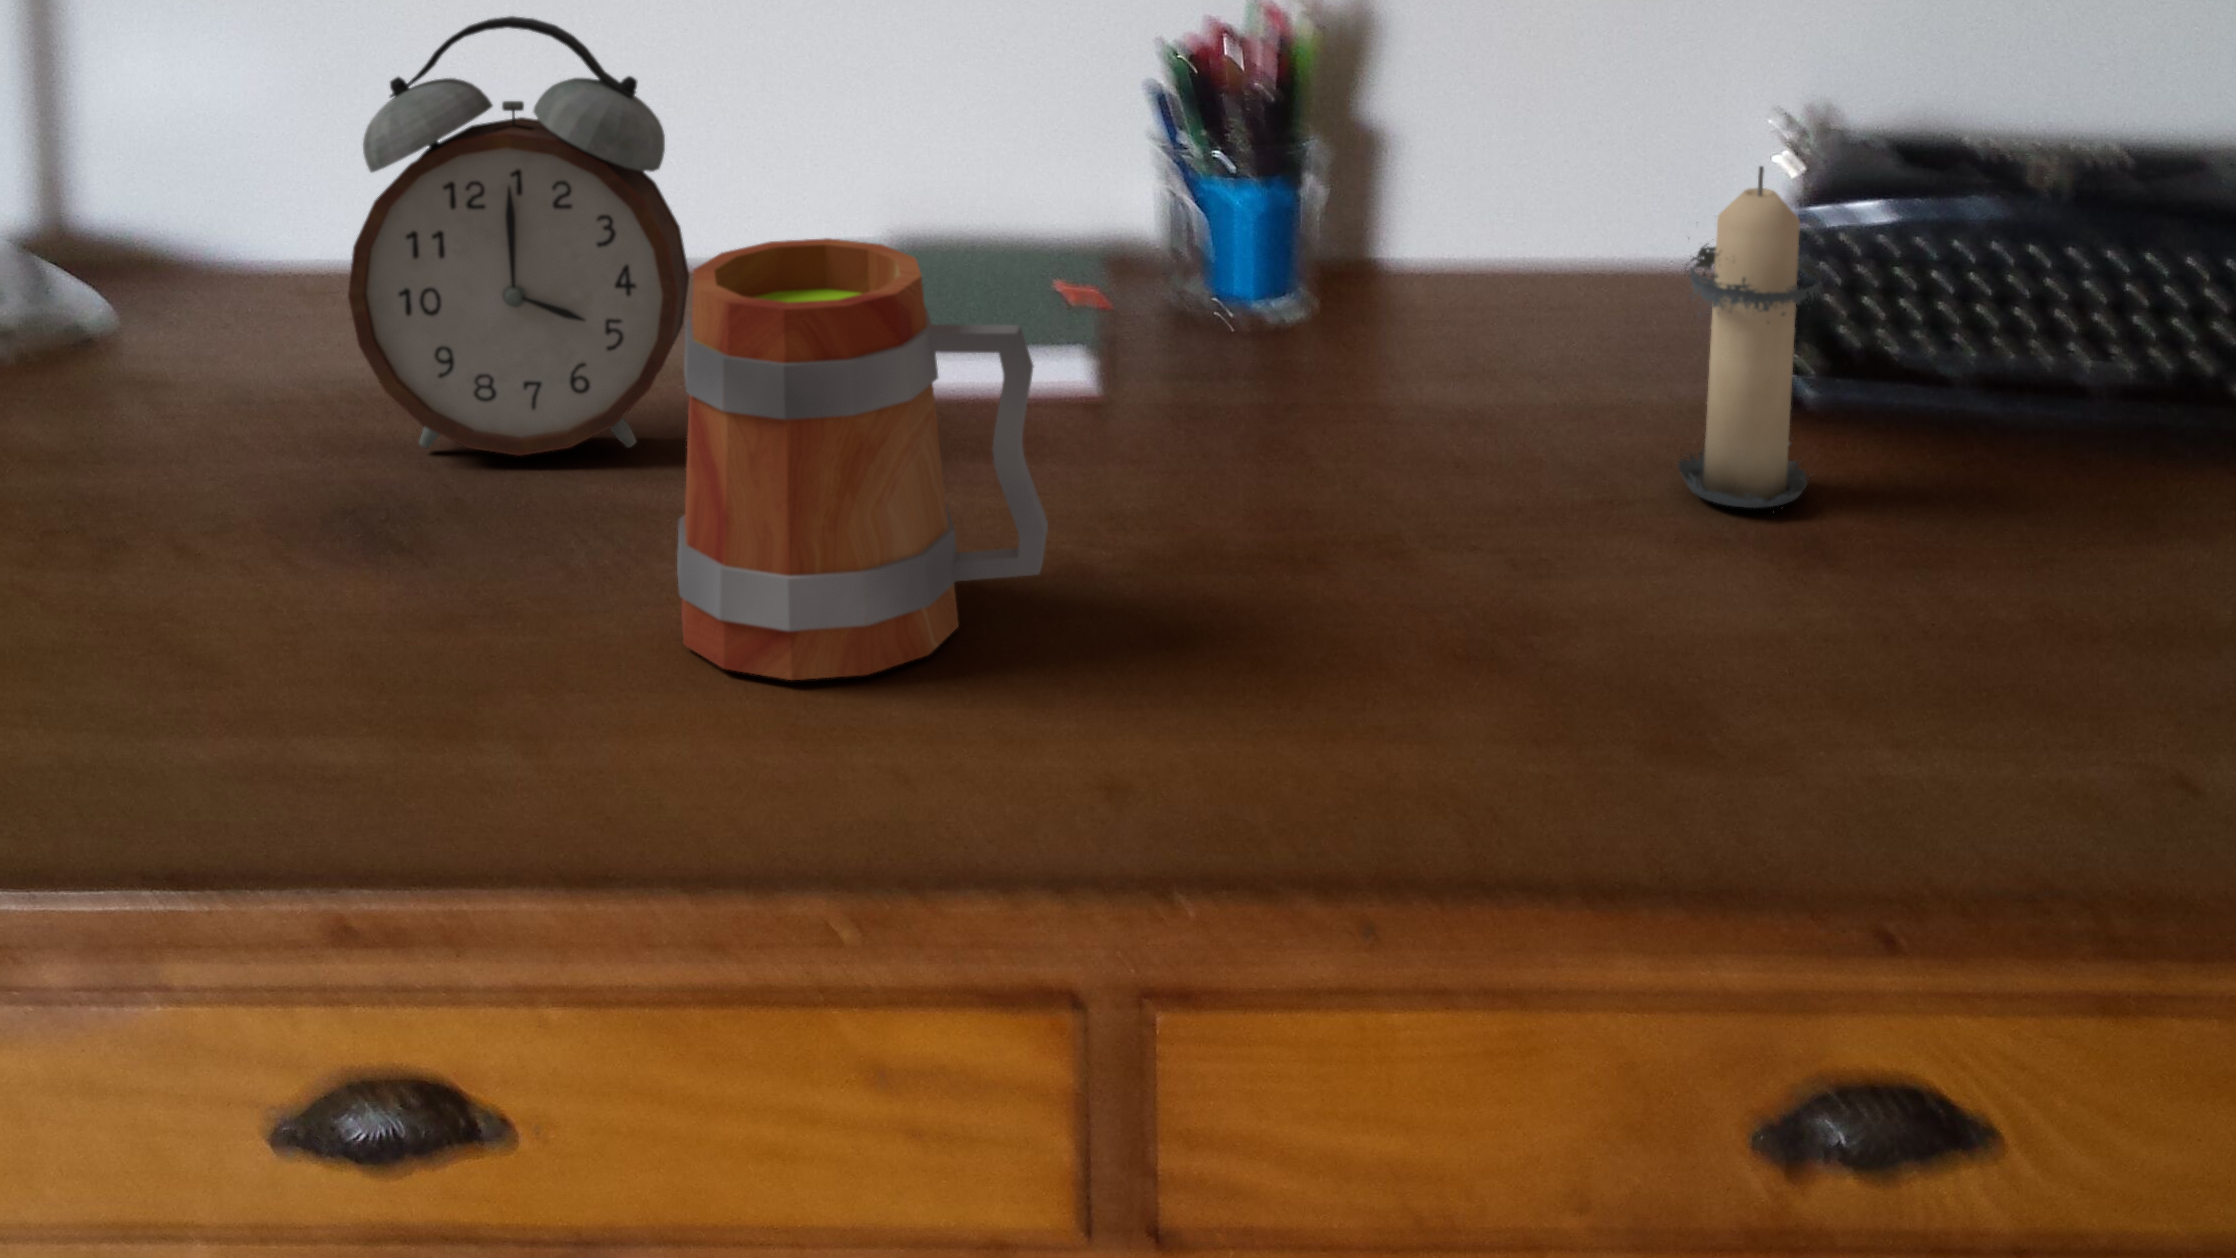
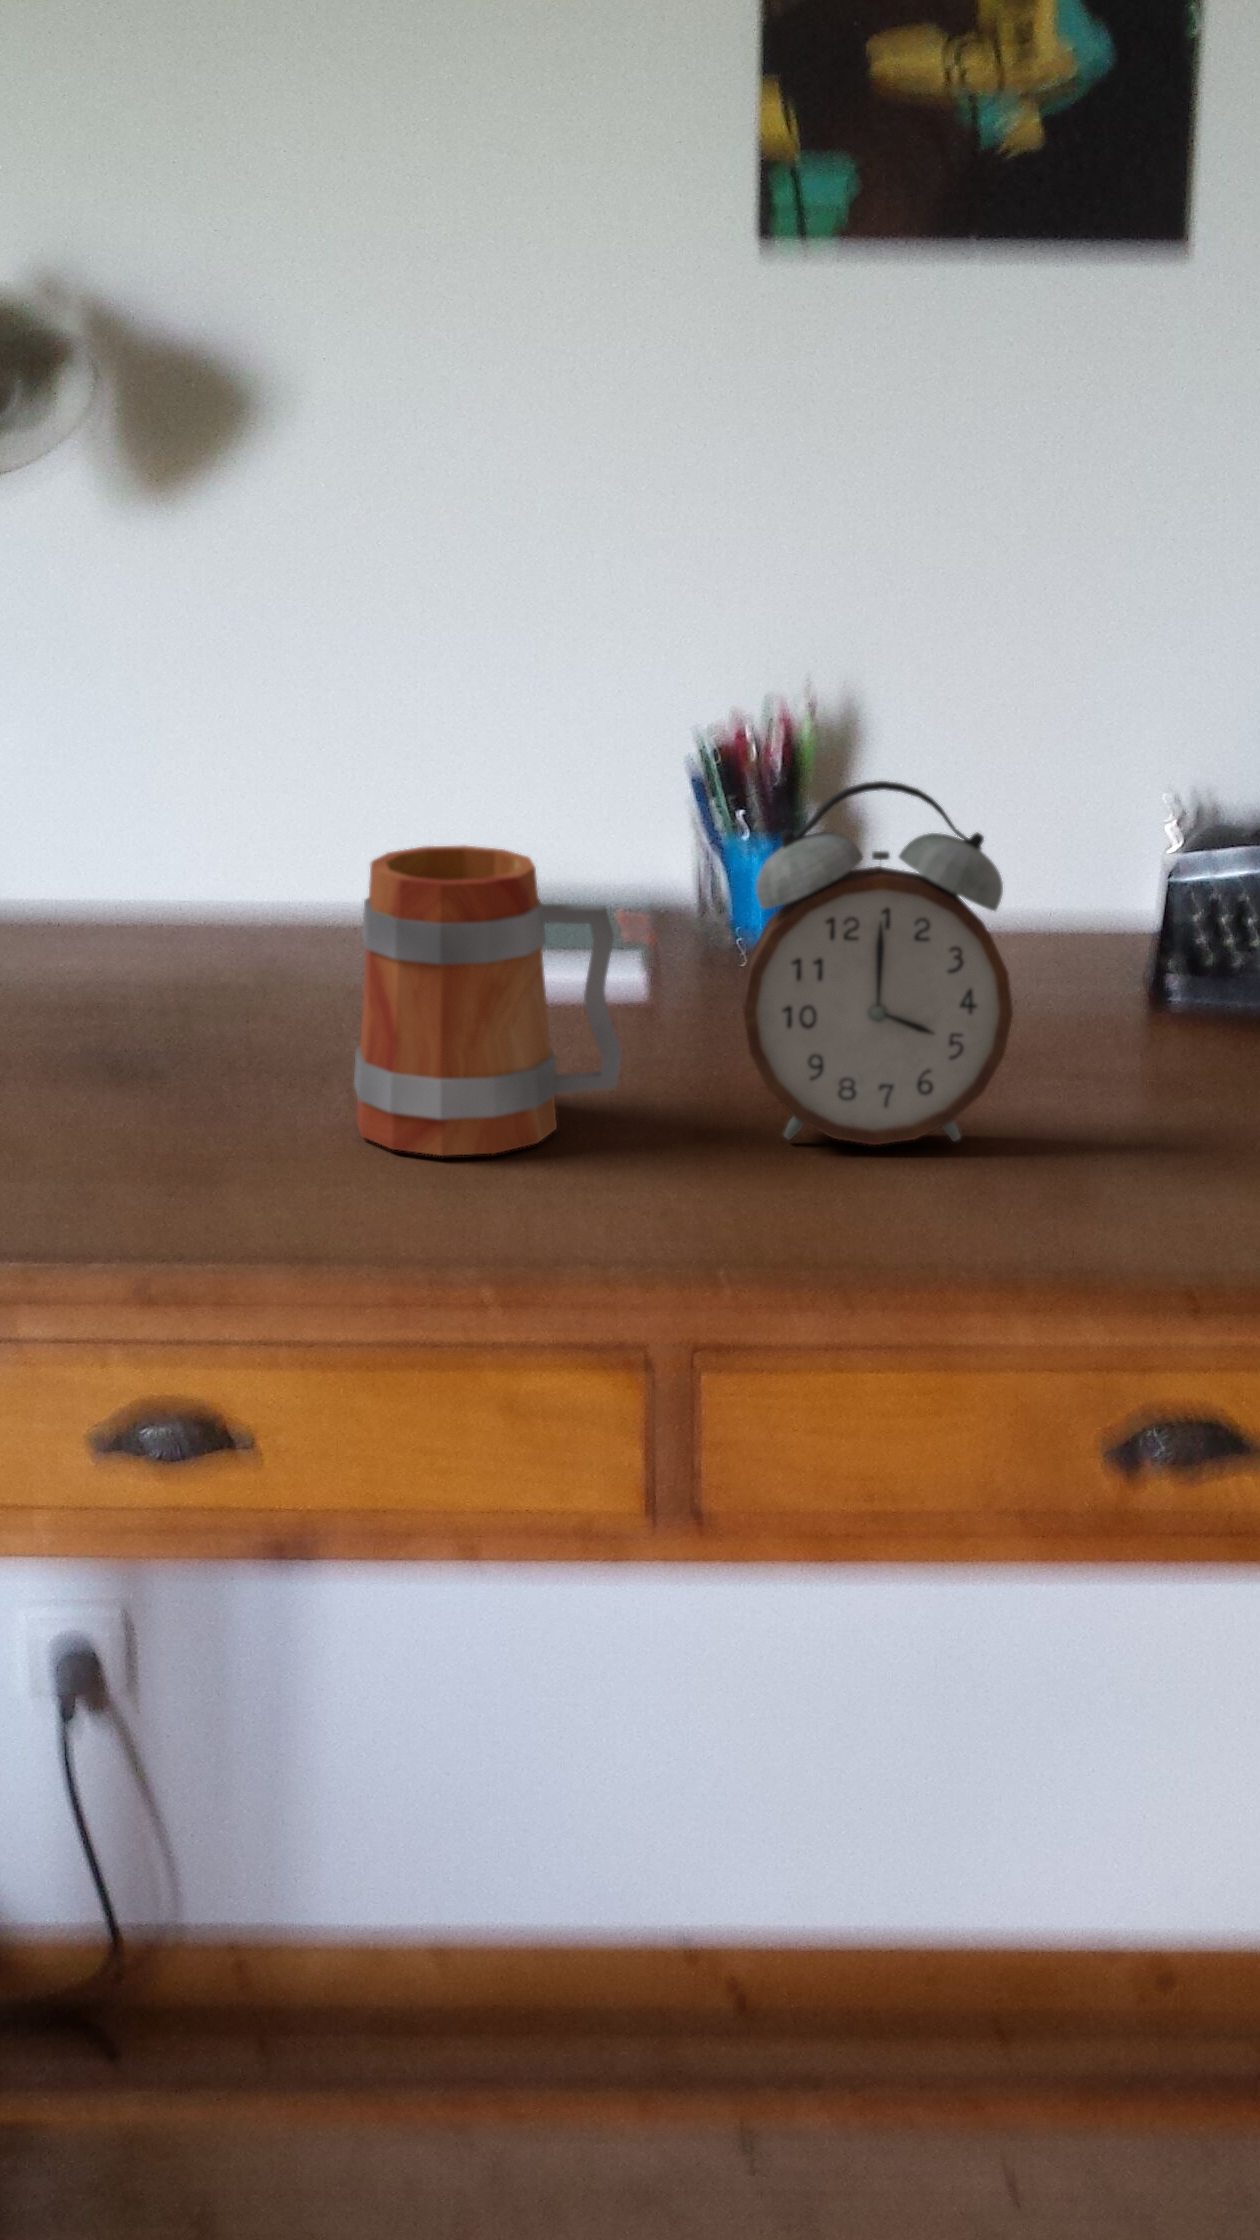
alarm clock: present [348,16,690,456] -> present [742,781,1013,1145]
candle: present [1678,166,1828,508] -> none [1065,812,1192,1072]

